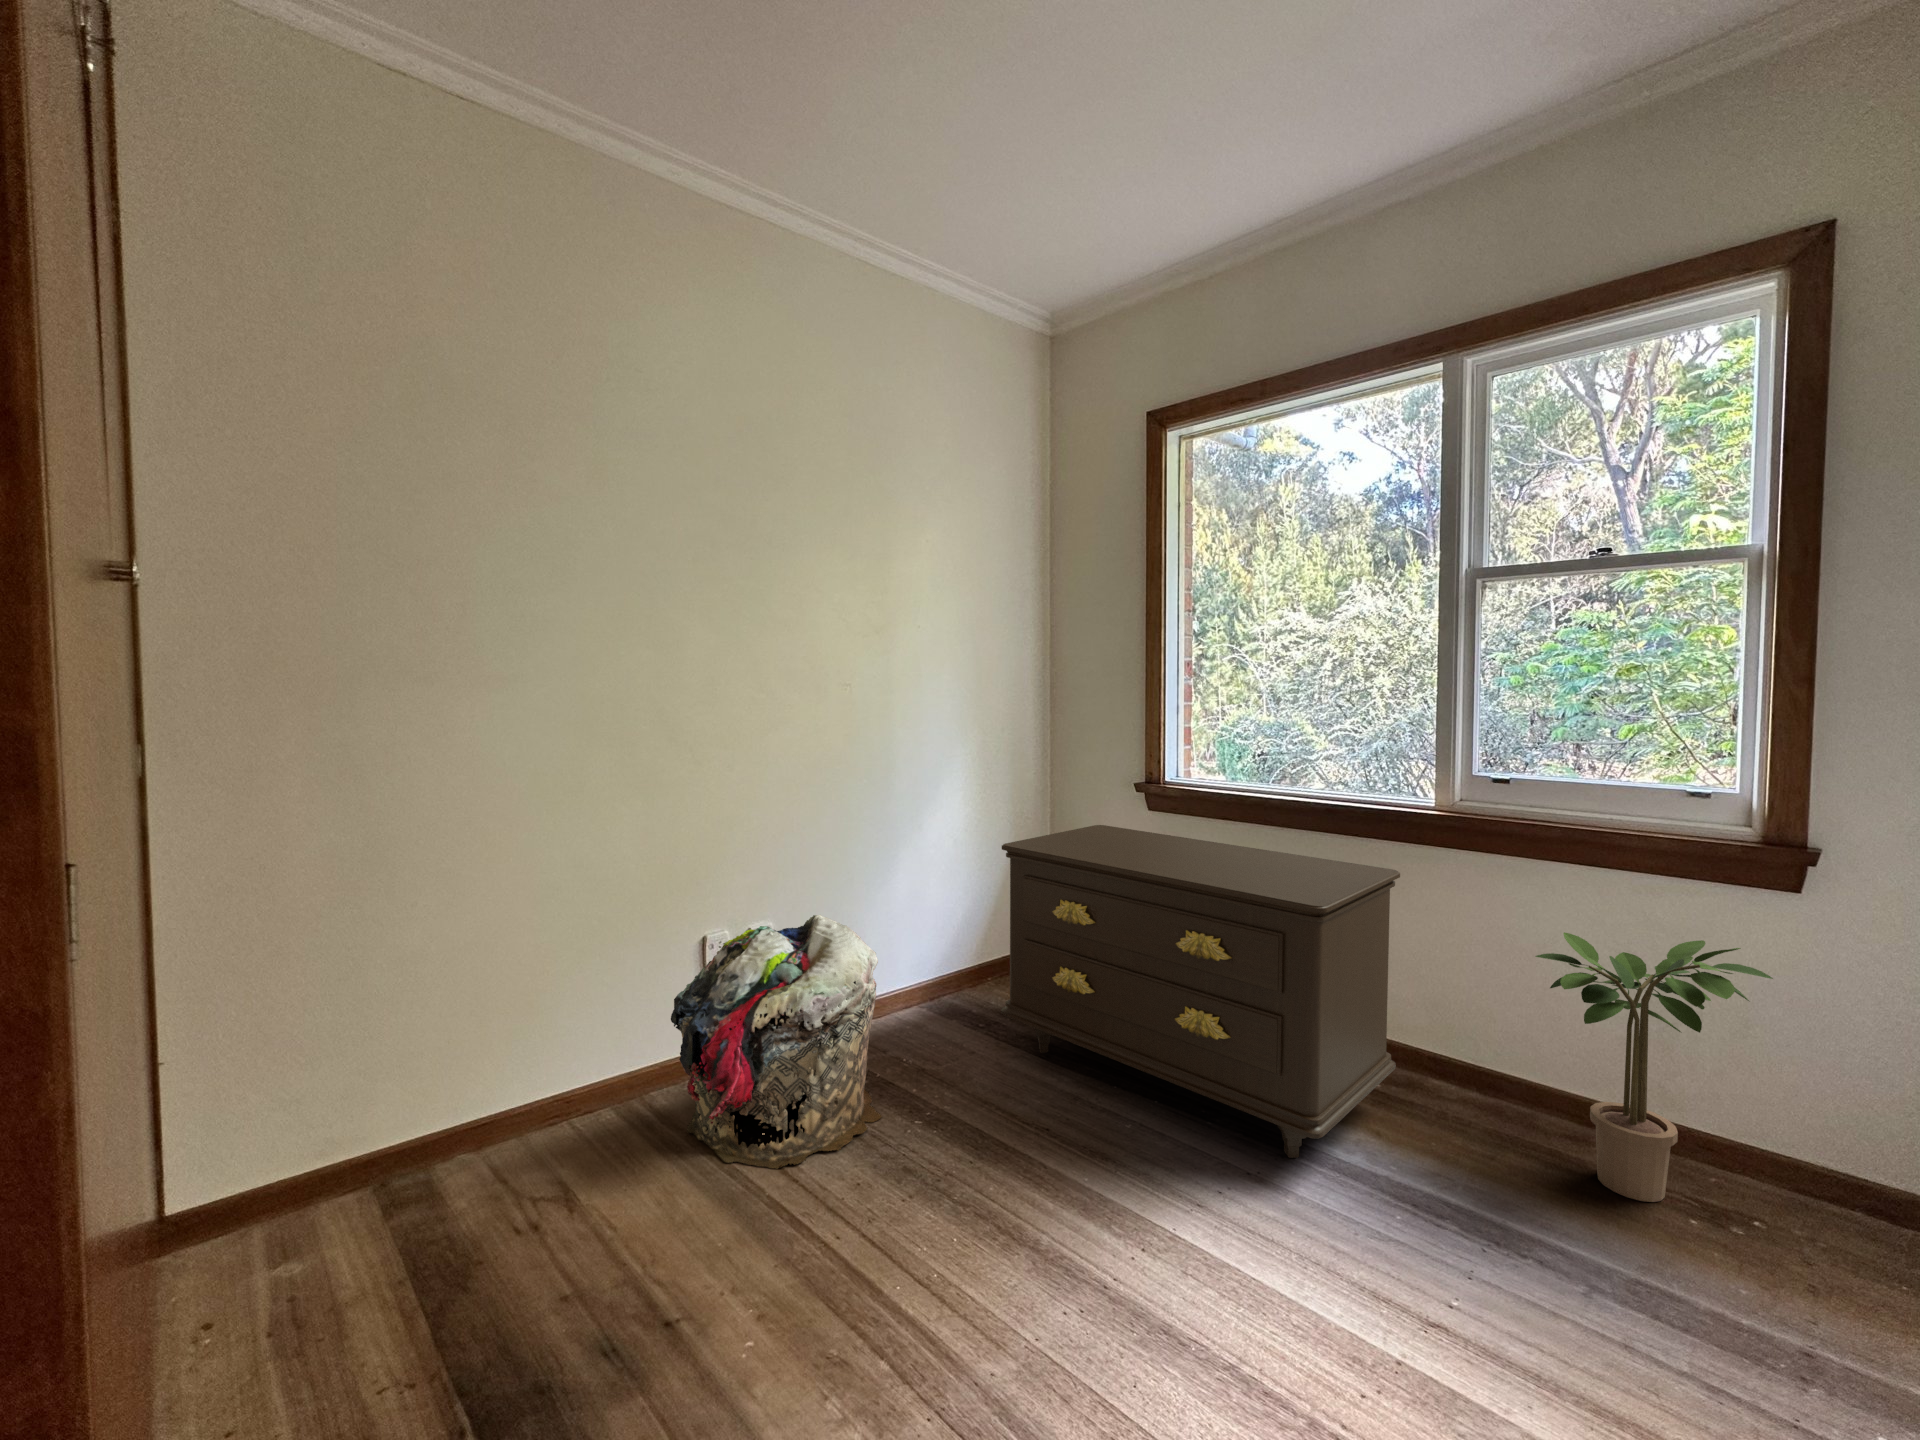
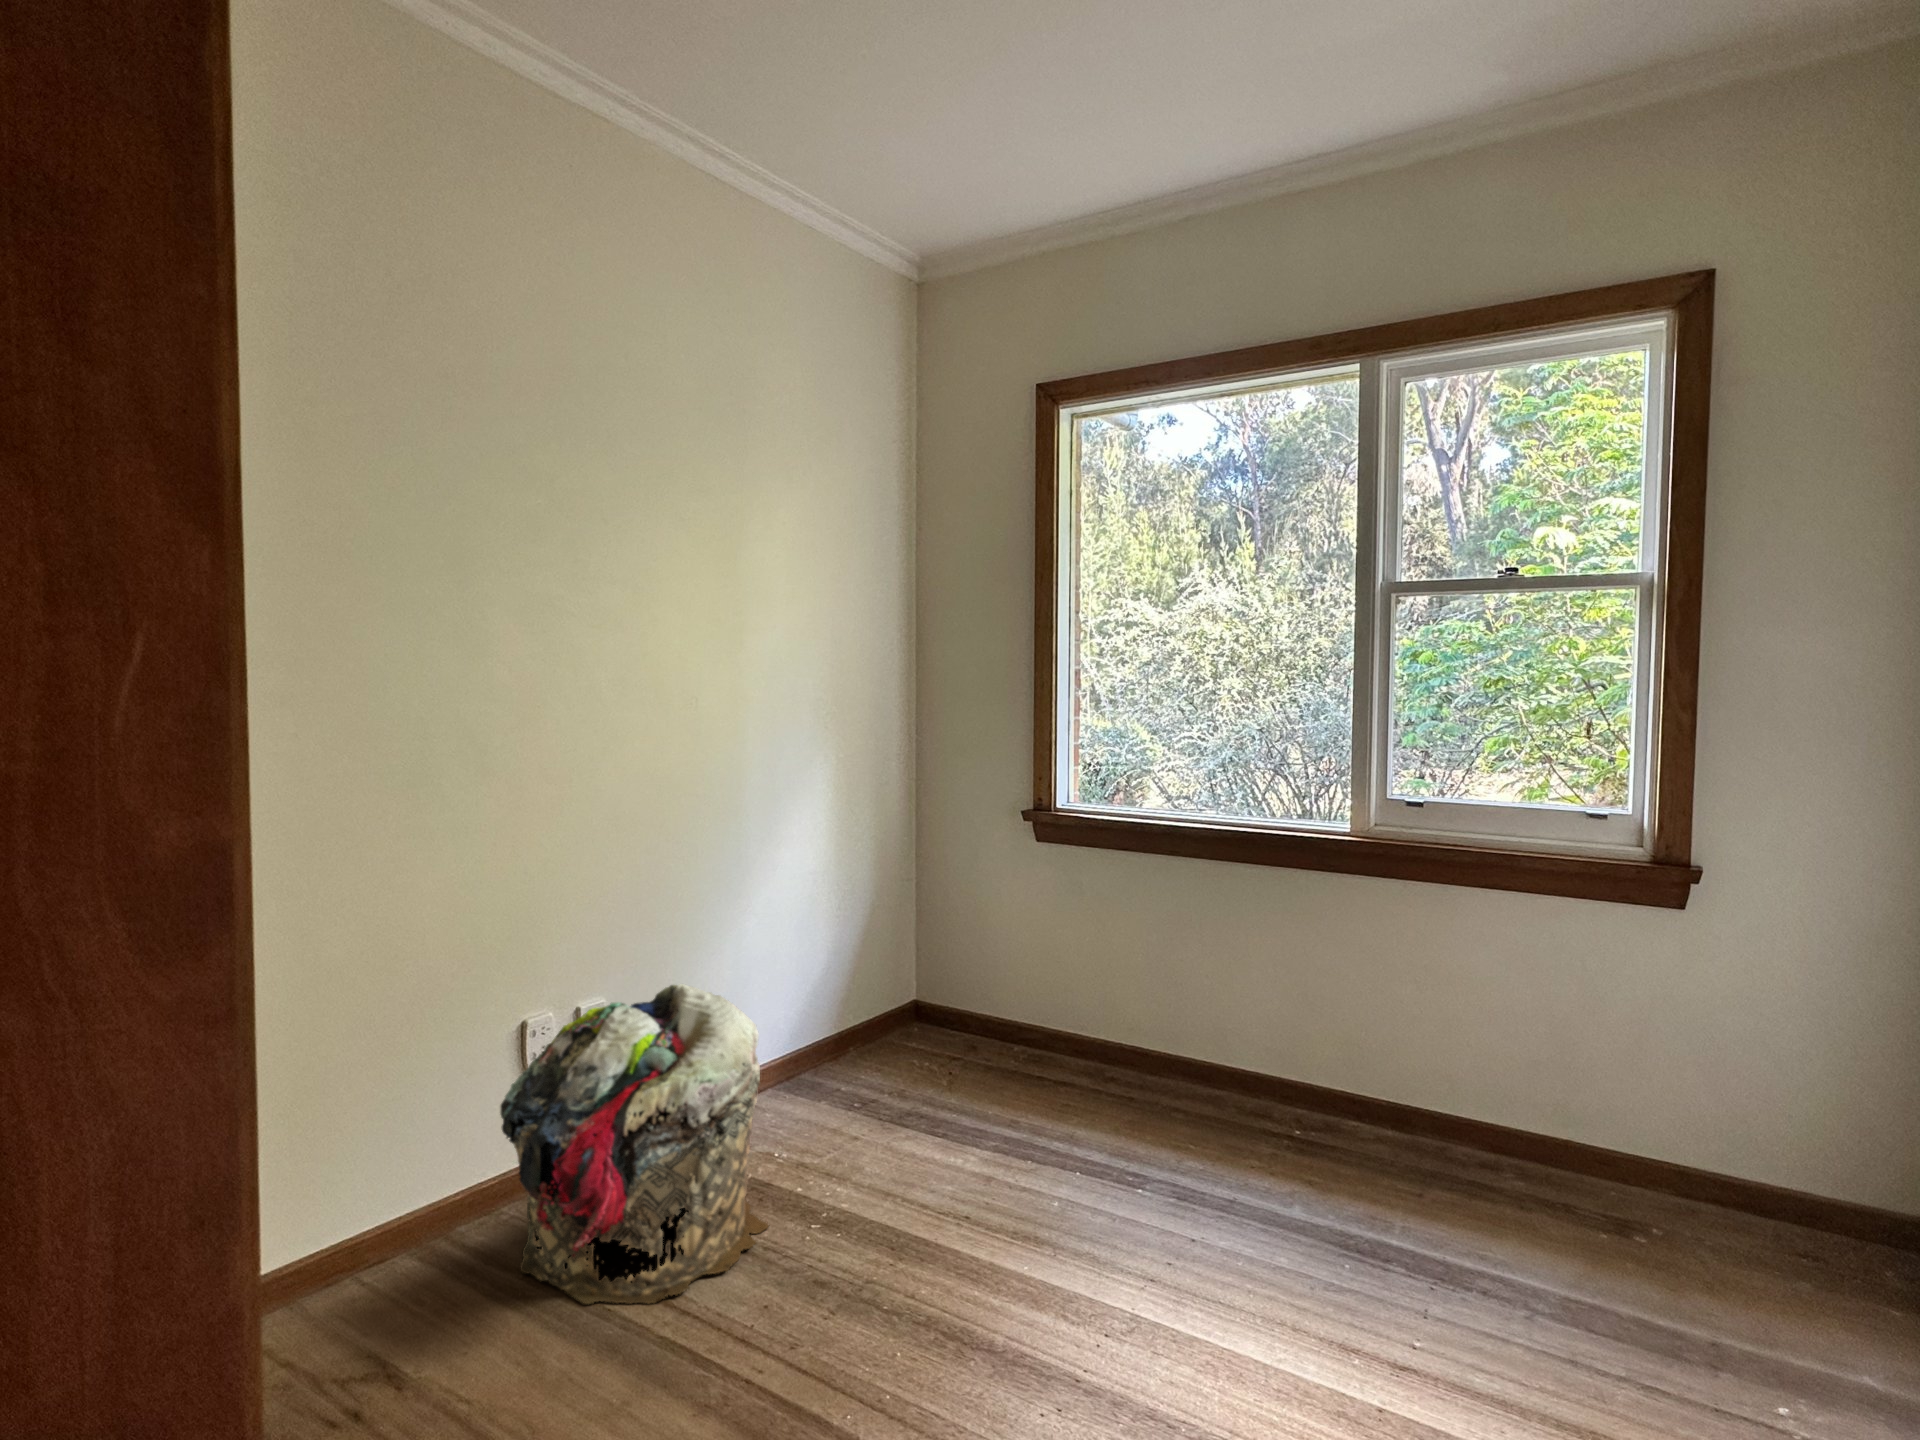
dresser: present [1001,825,1400,1158] -> none [892,860,1328,1218]
potted plant: present [1535,932,1773,1202] -> none [1459,957,1668,1219]

